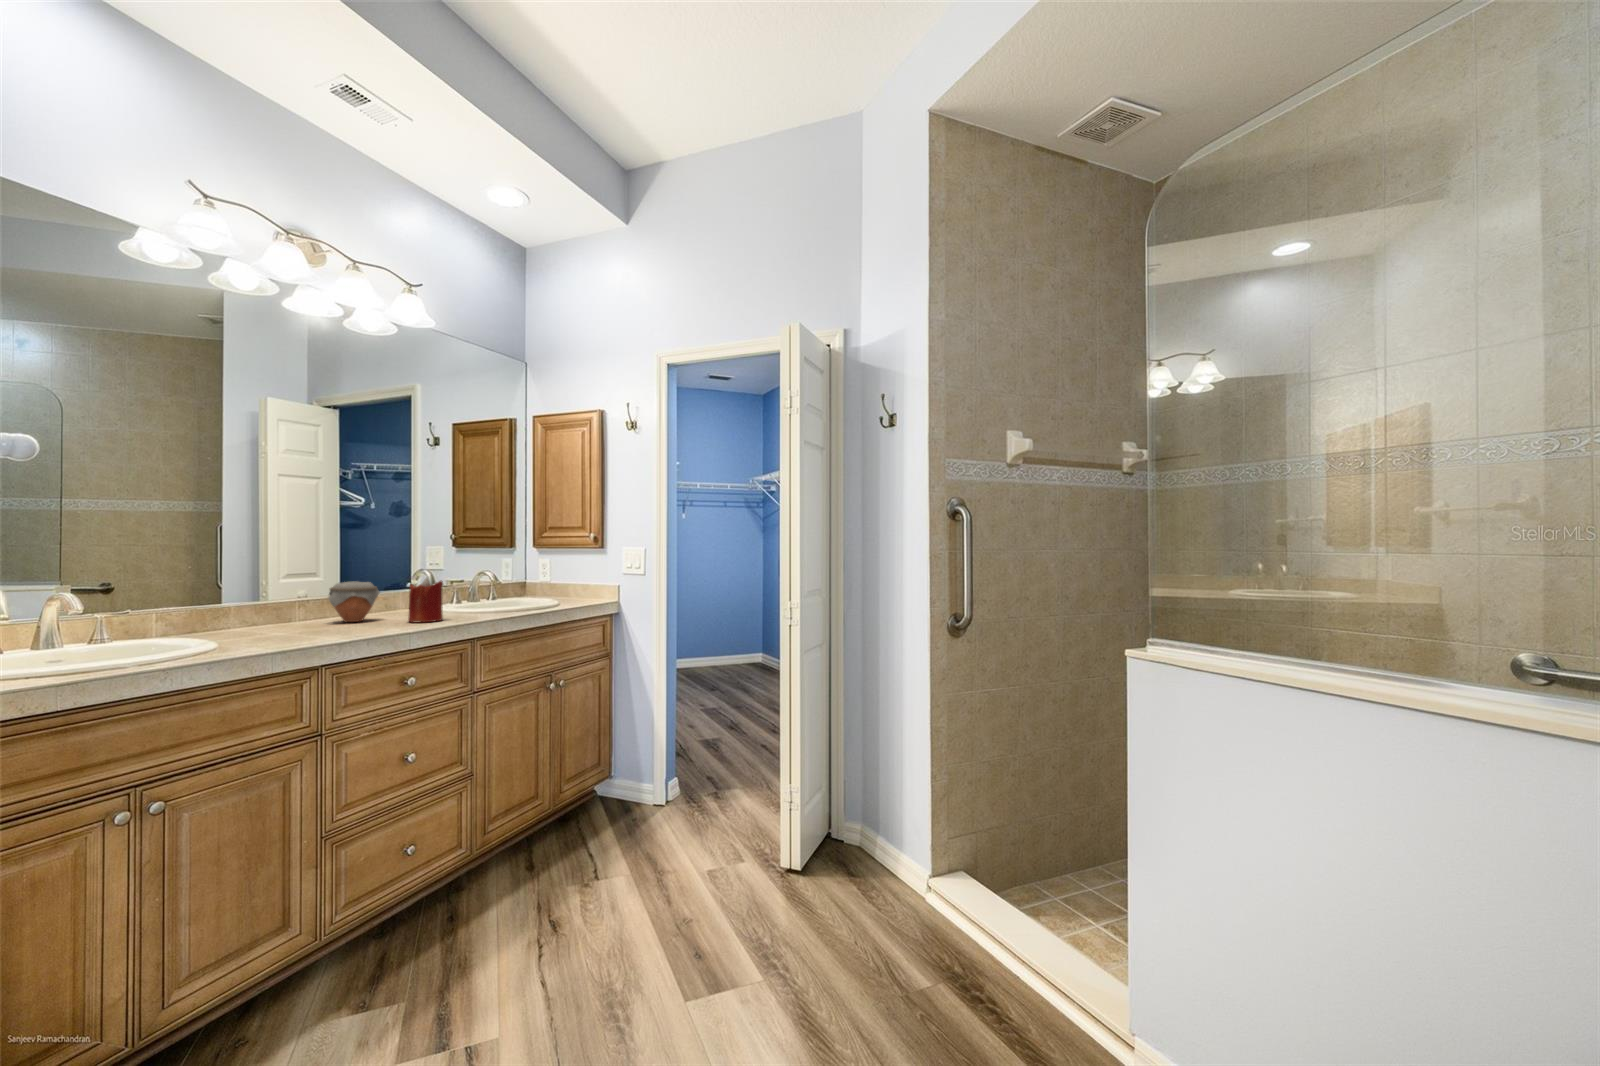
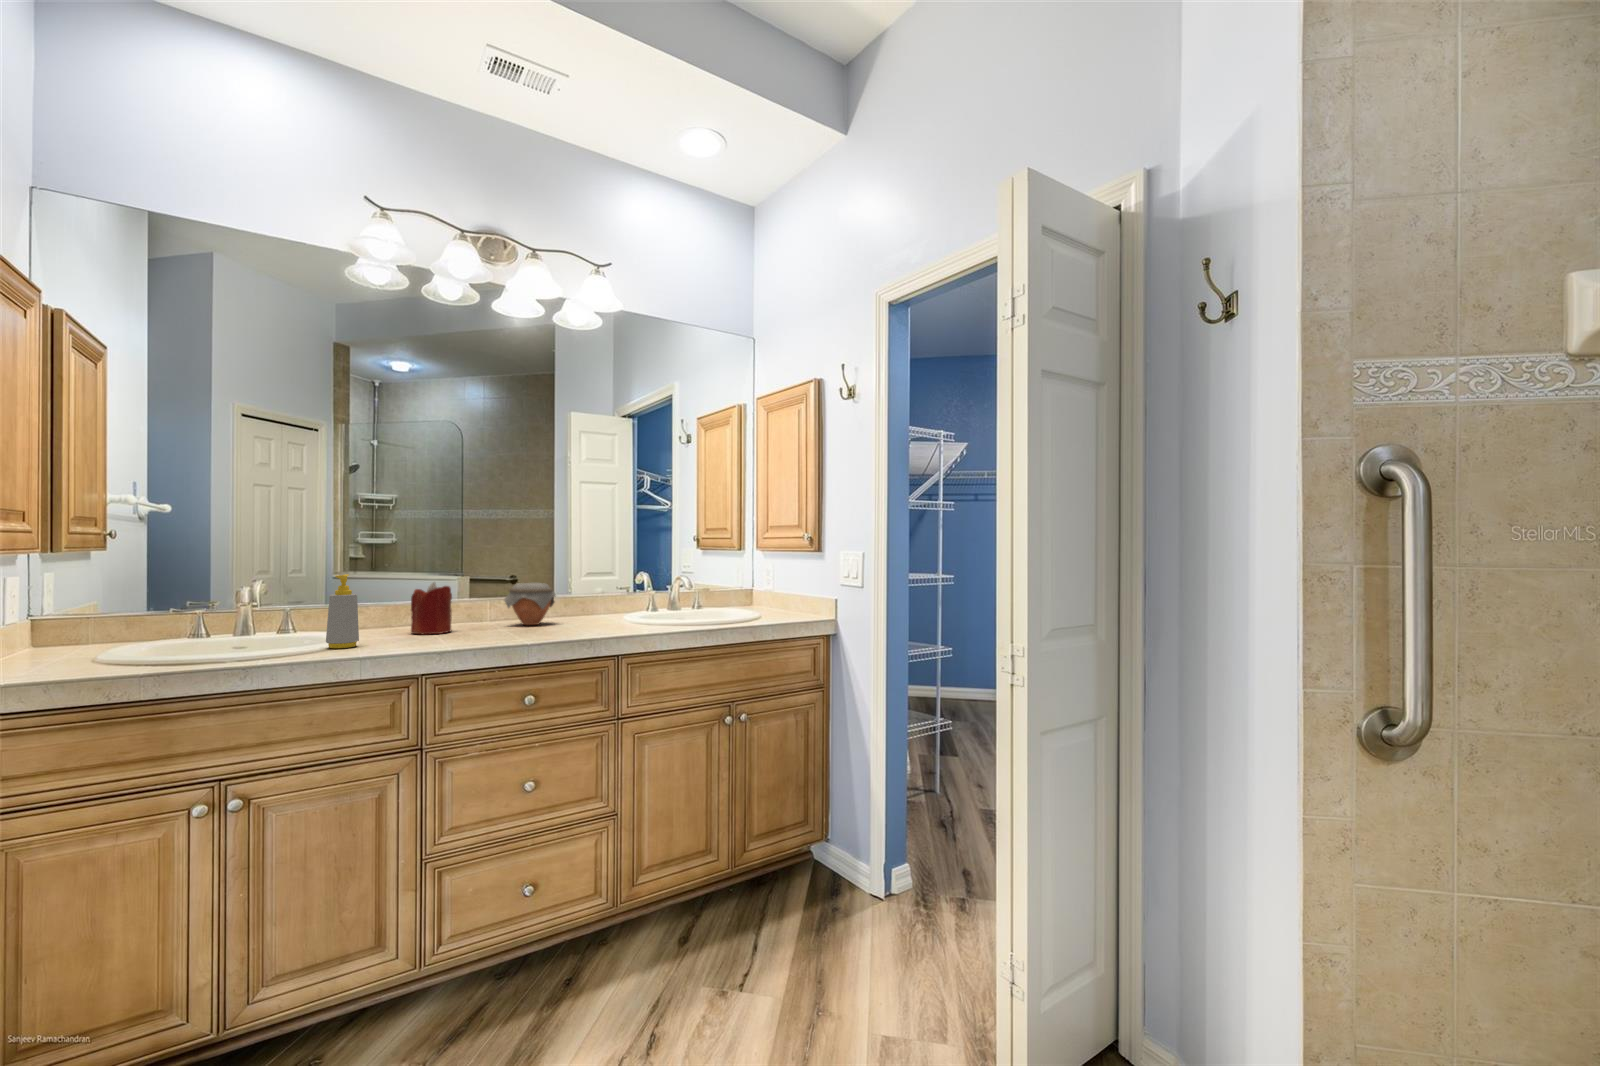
soap bottle: none [196,578,234,652] -> present [326,574,359,648]
candle: present [408,578,443,623] -> present [411,582,452,634]

